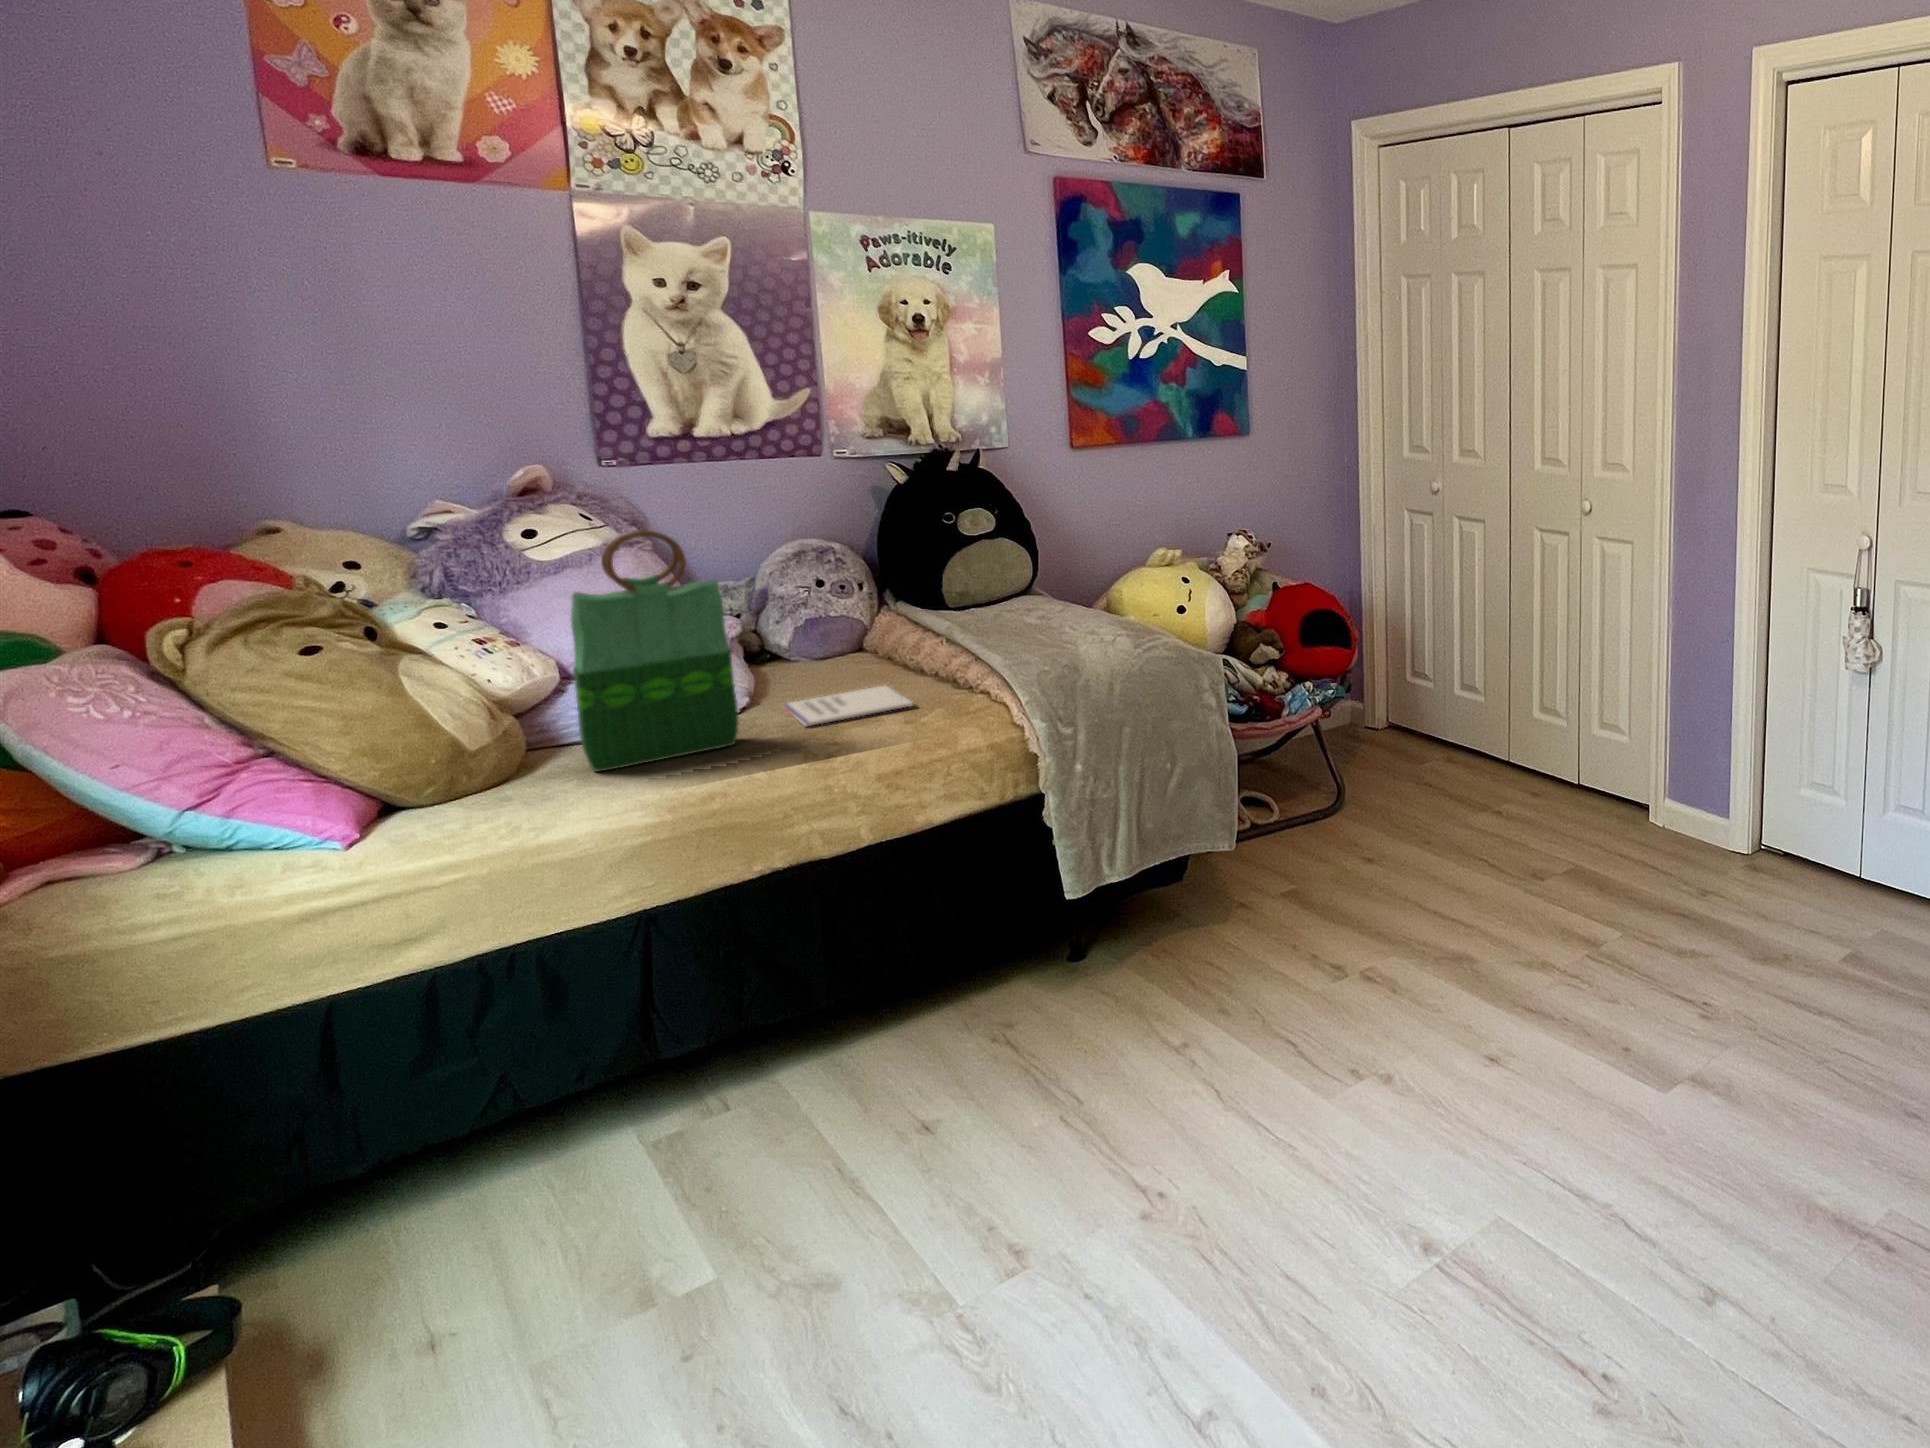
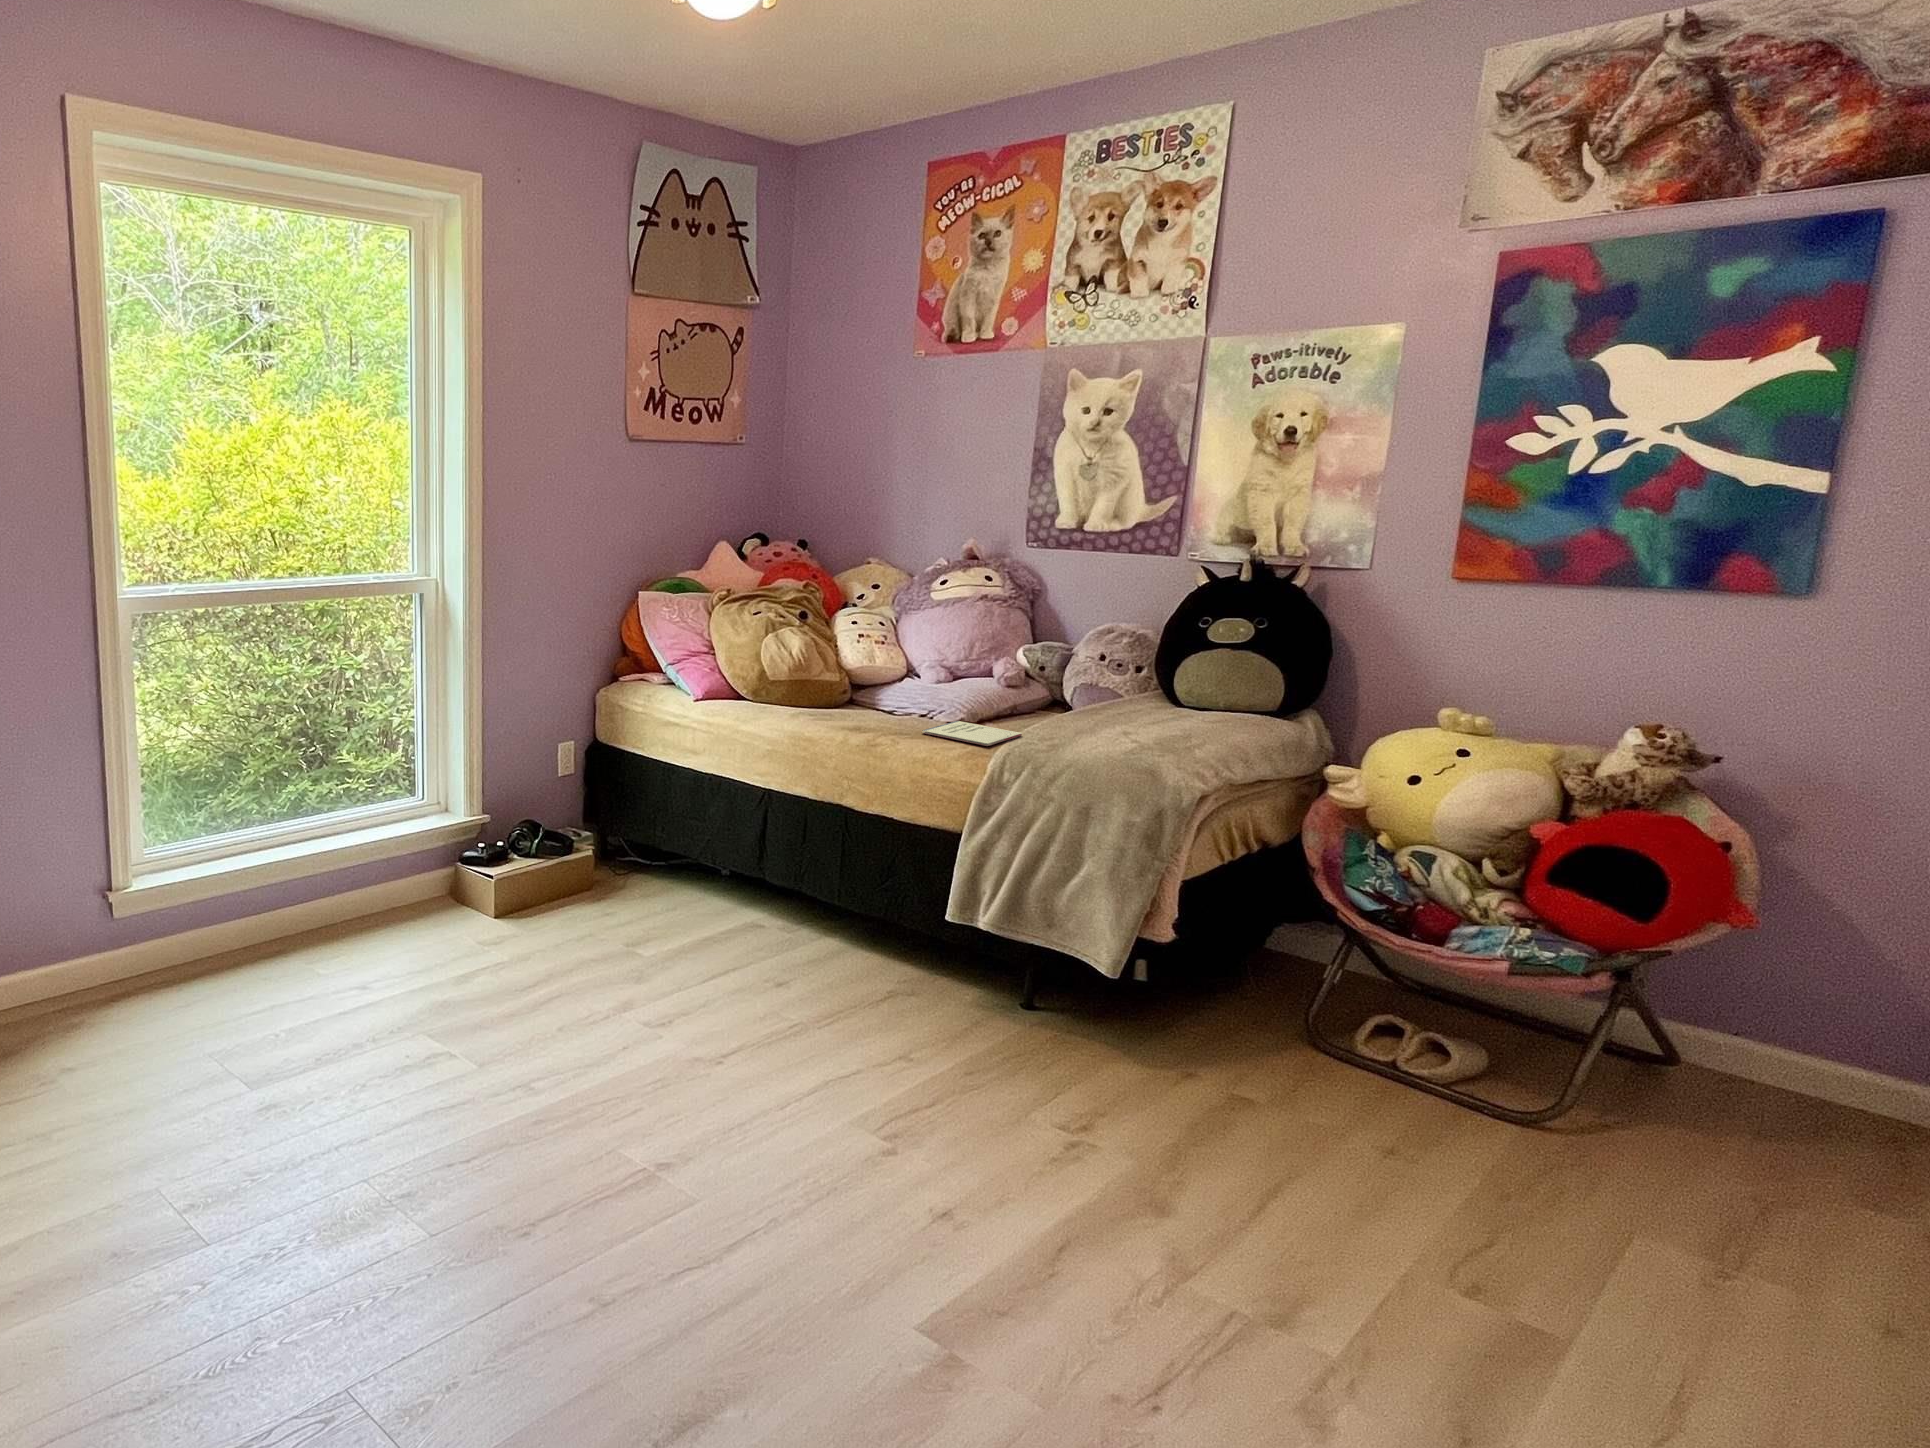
tote bag: present [571,530,738,772] -> none [816,580,895,726]

